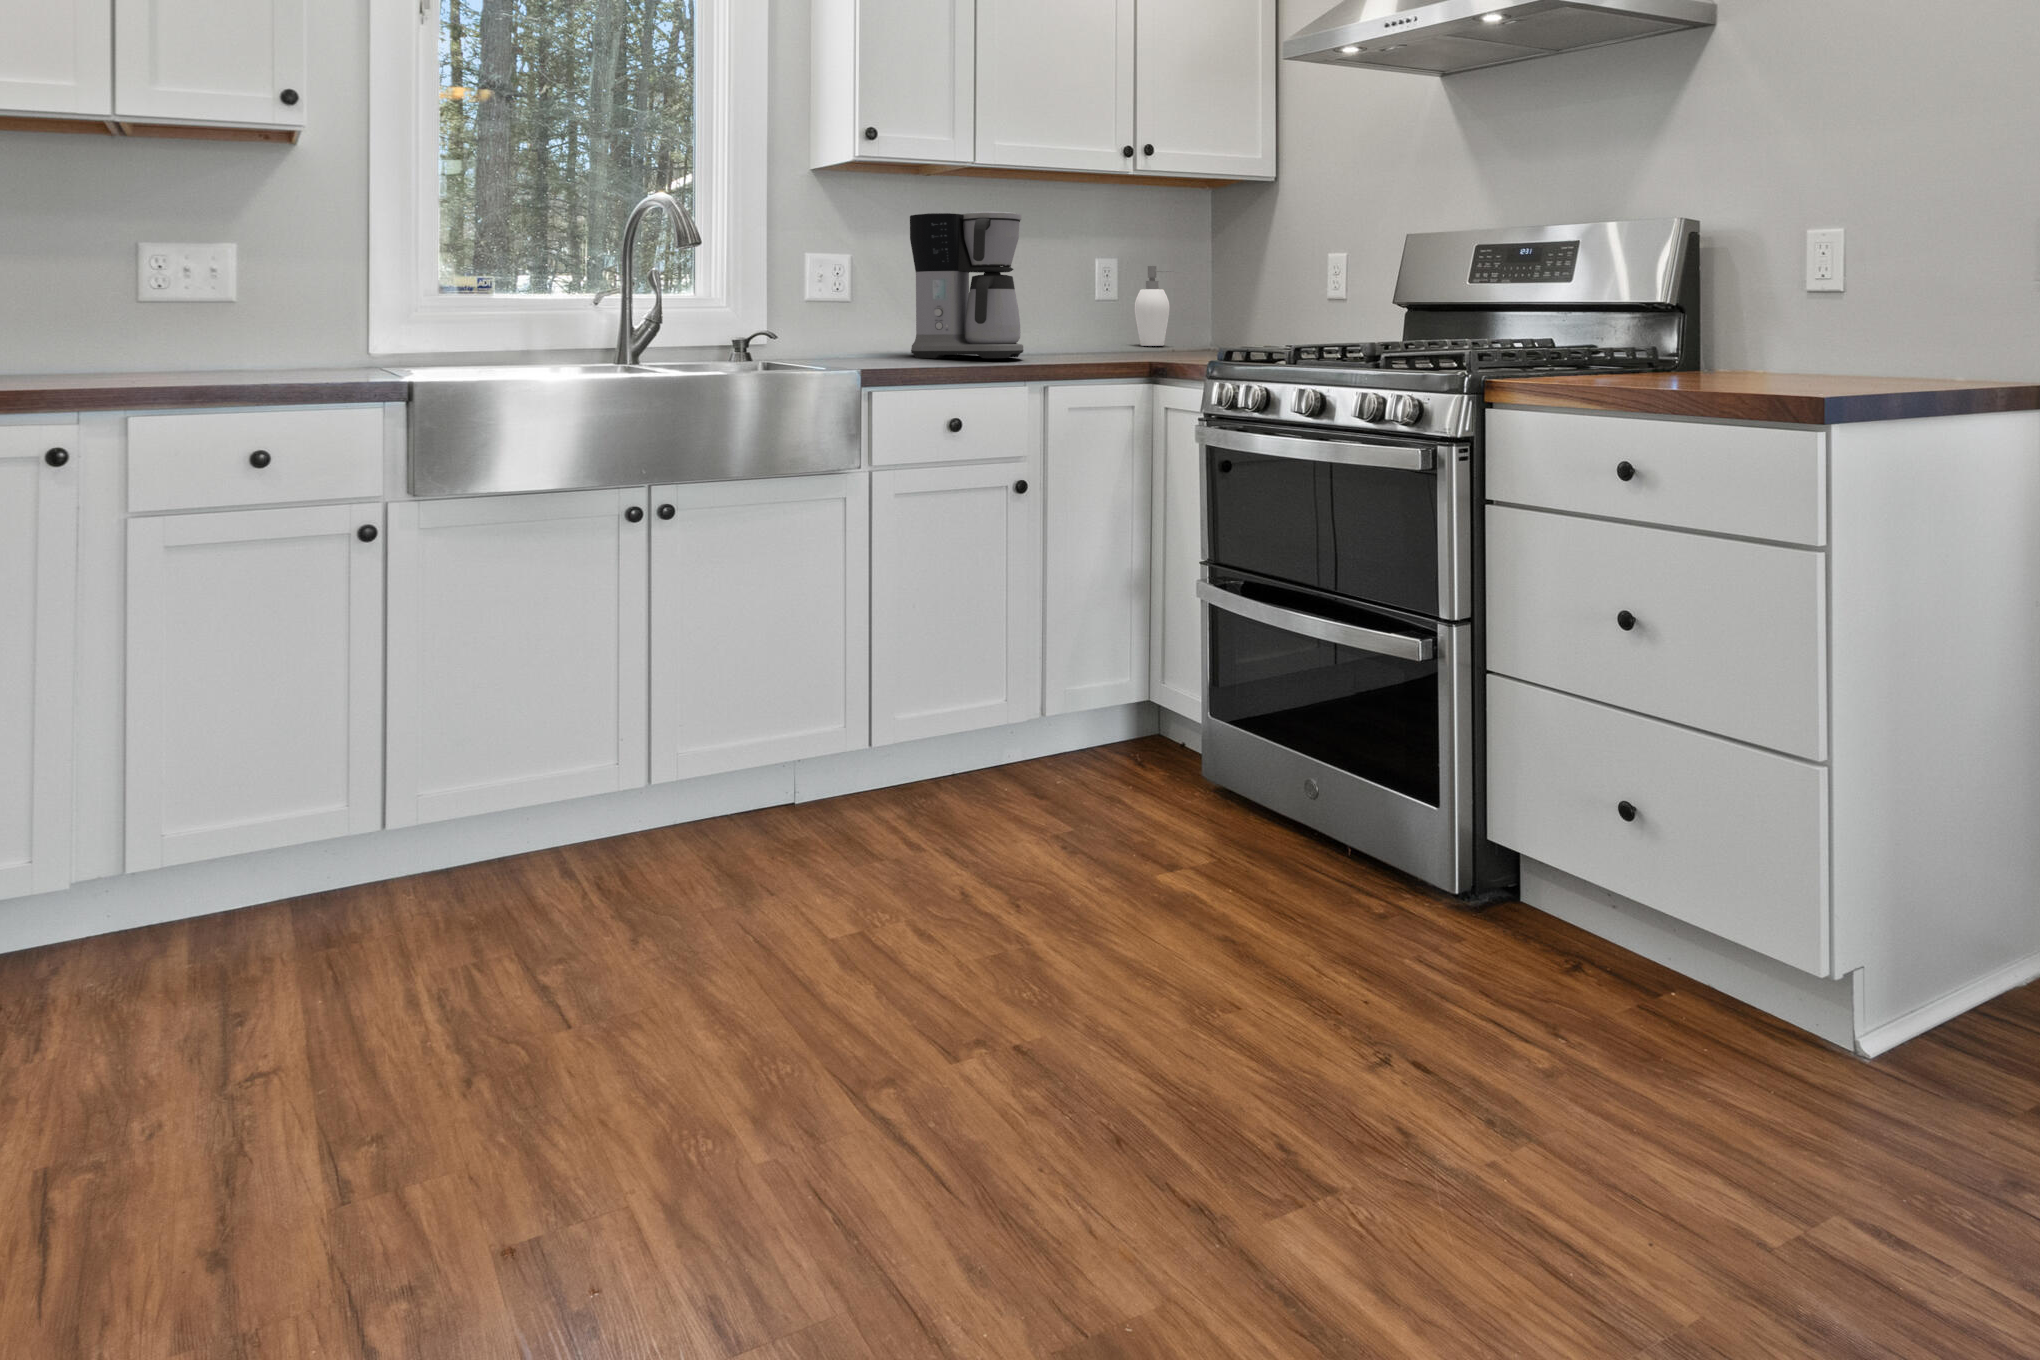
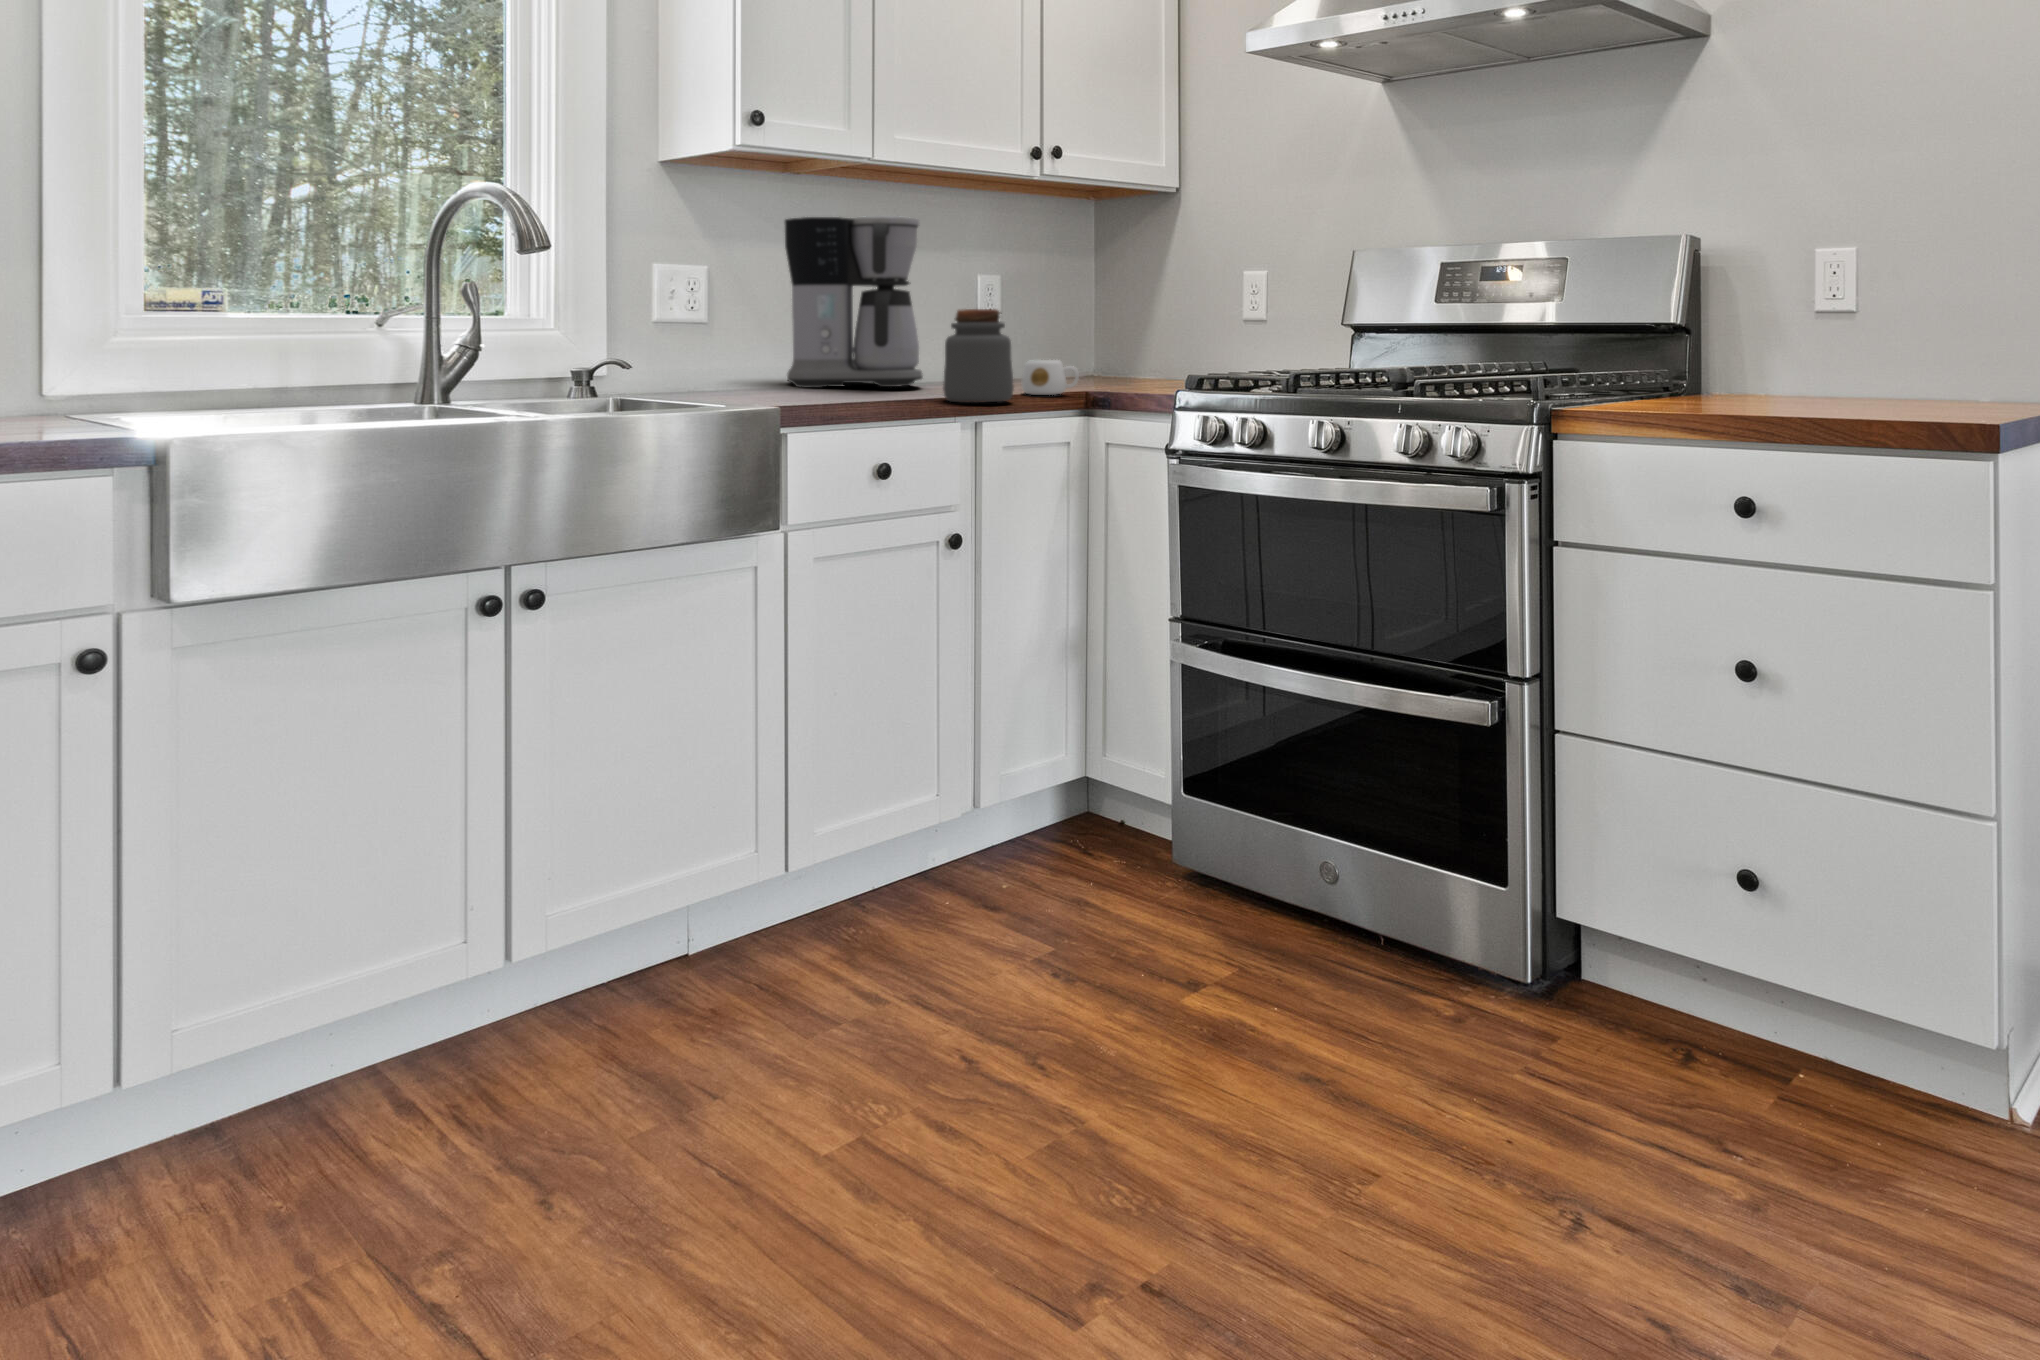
soap dispenser: present [1134,266,1172,346] -> none [1007,278,1055,366]
jar: none [1022,290,1083,371] -> present [943,309,1014,403]
mug: none [1104,337,1152,367] -> present [1022,360,1079,395]

